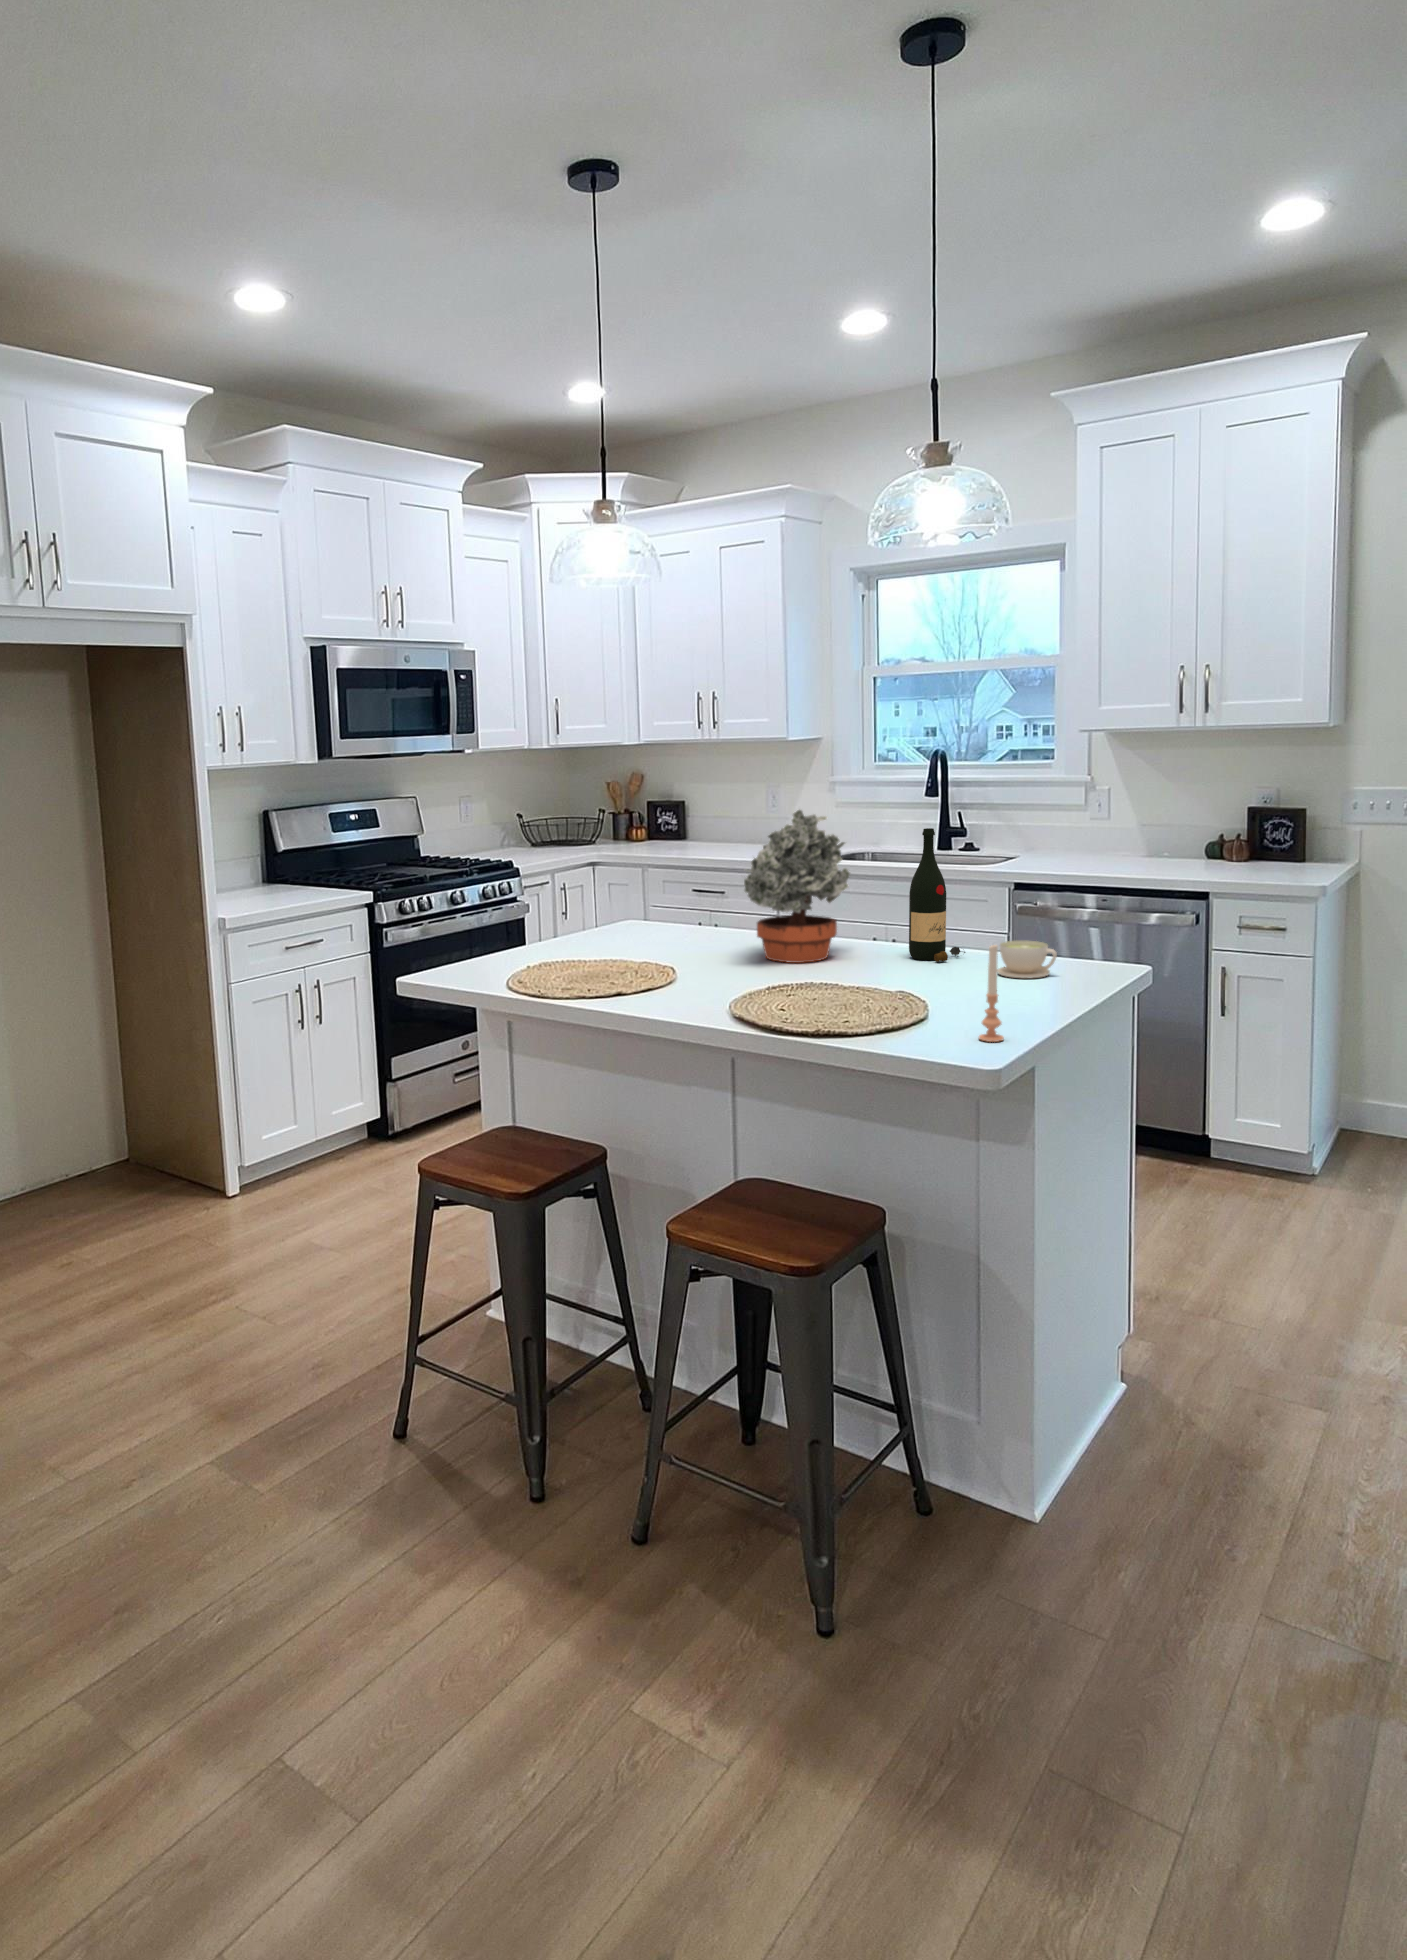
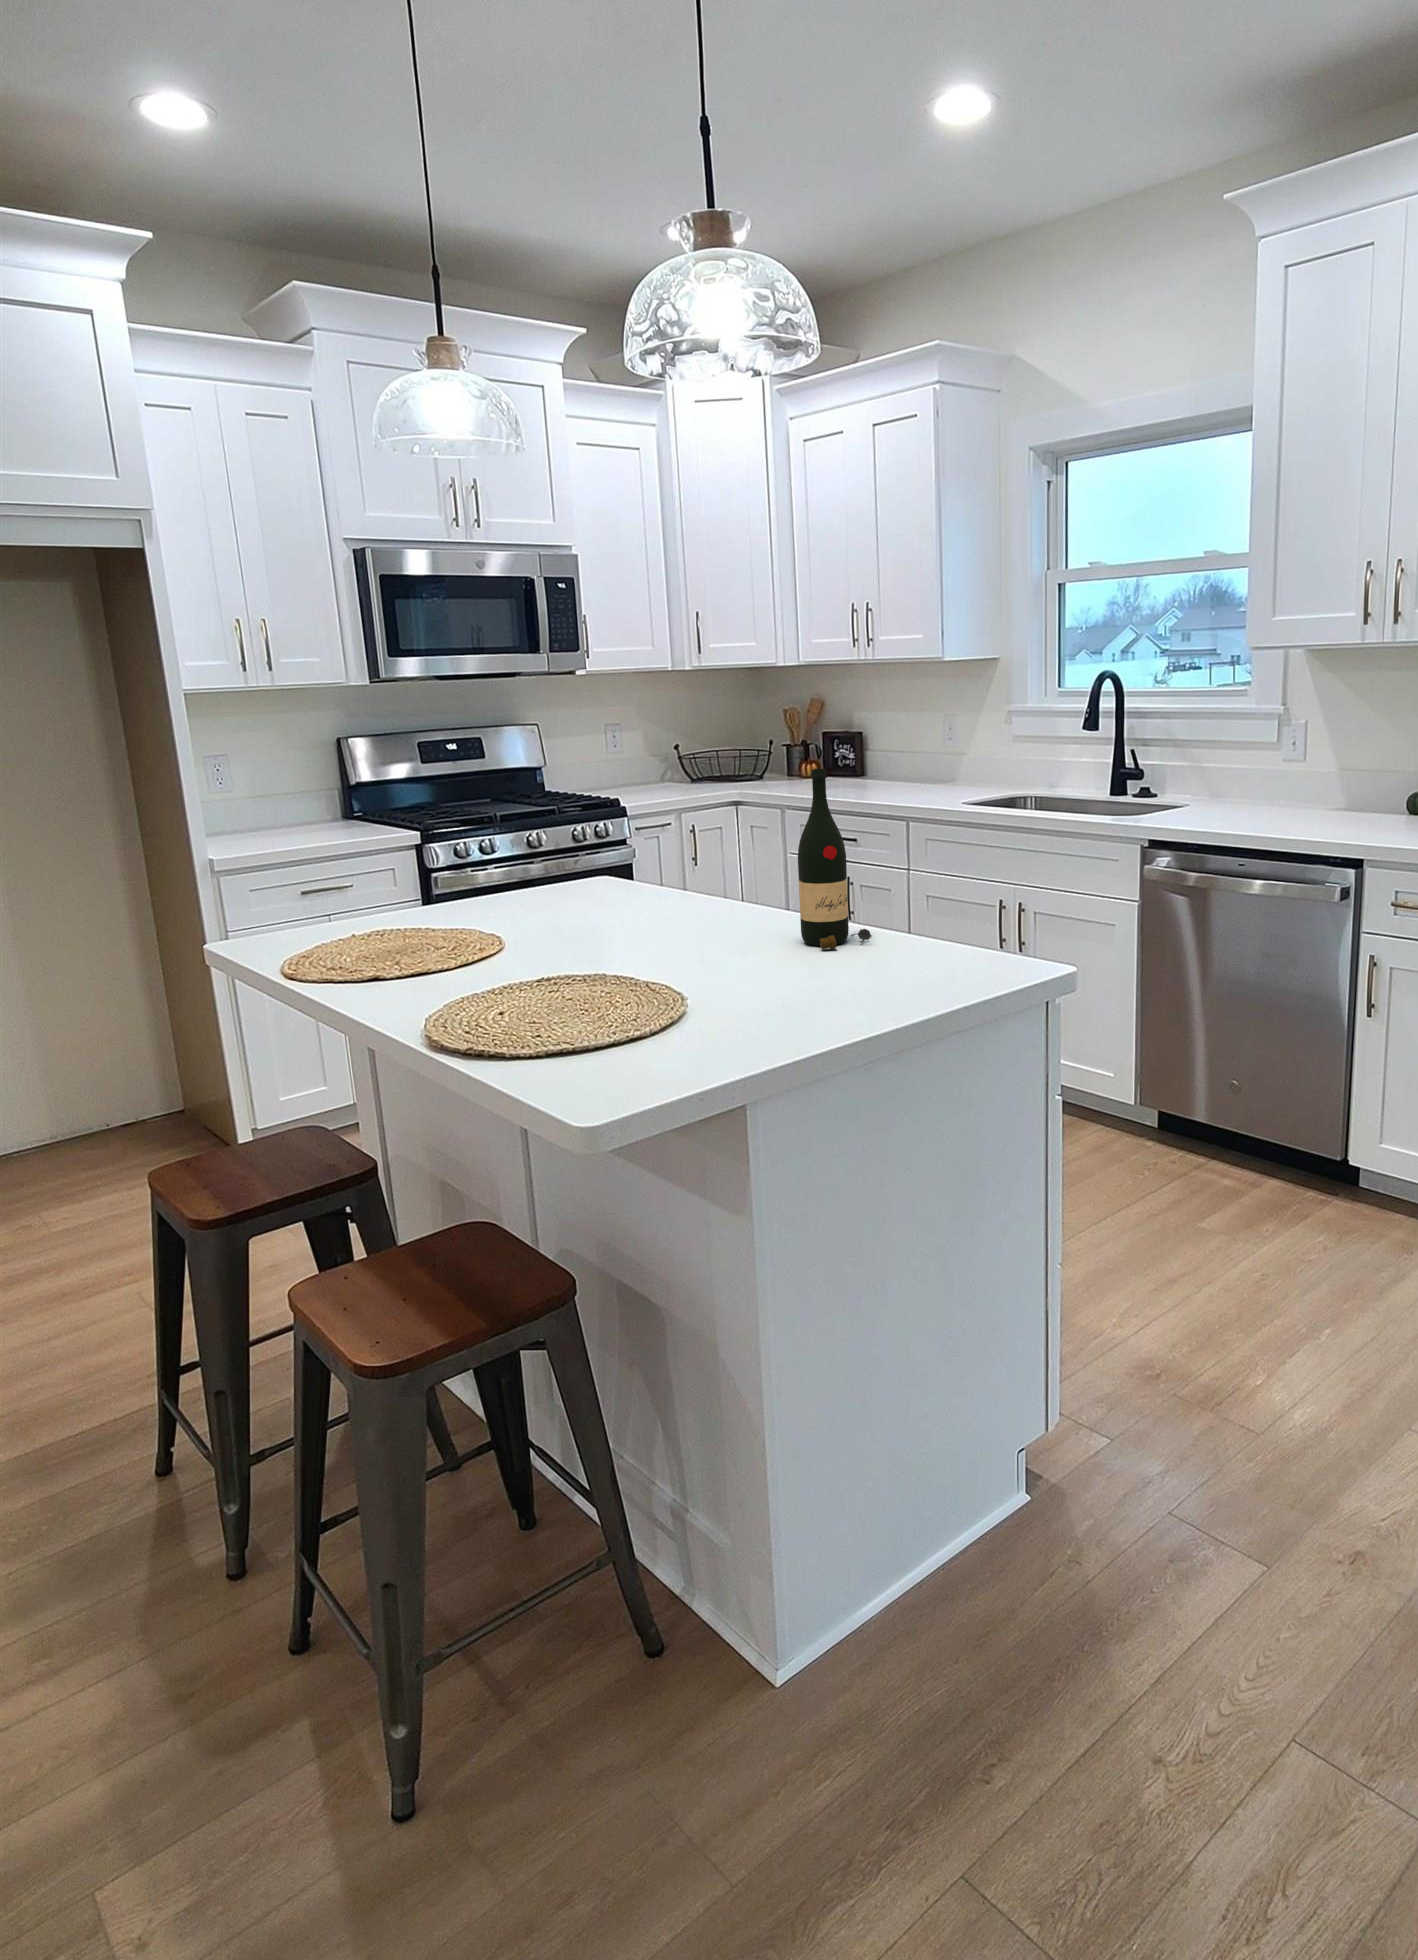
potted plant: present [744,810,850,963] -> none [584,740,746,942]
coffee cup: present [997,941,1057,978] -> none [854,928,924,983]
candle: present [979,945,1004,1042] -> none [599,949,636,1096]

